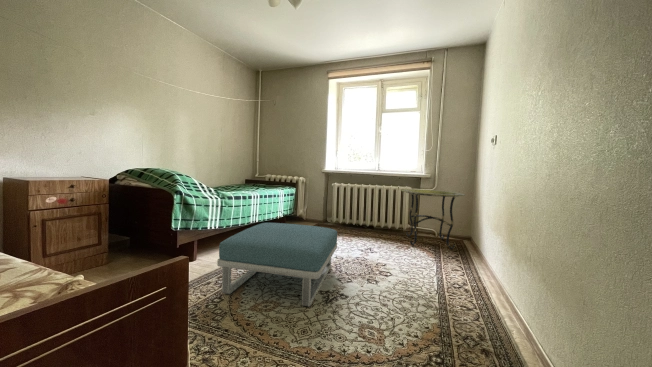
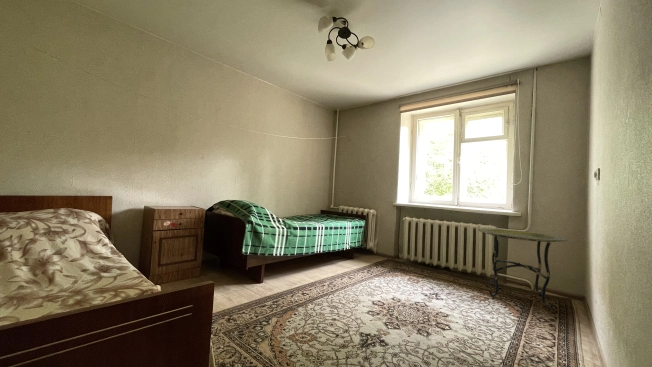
footstool: present [217,223,337,307] -> none [269,254,389,347]

